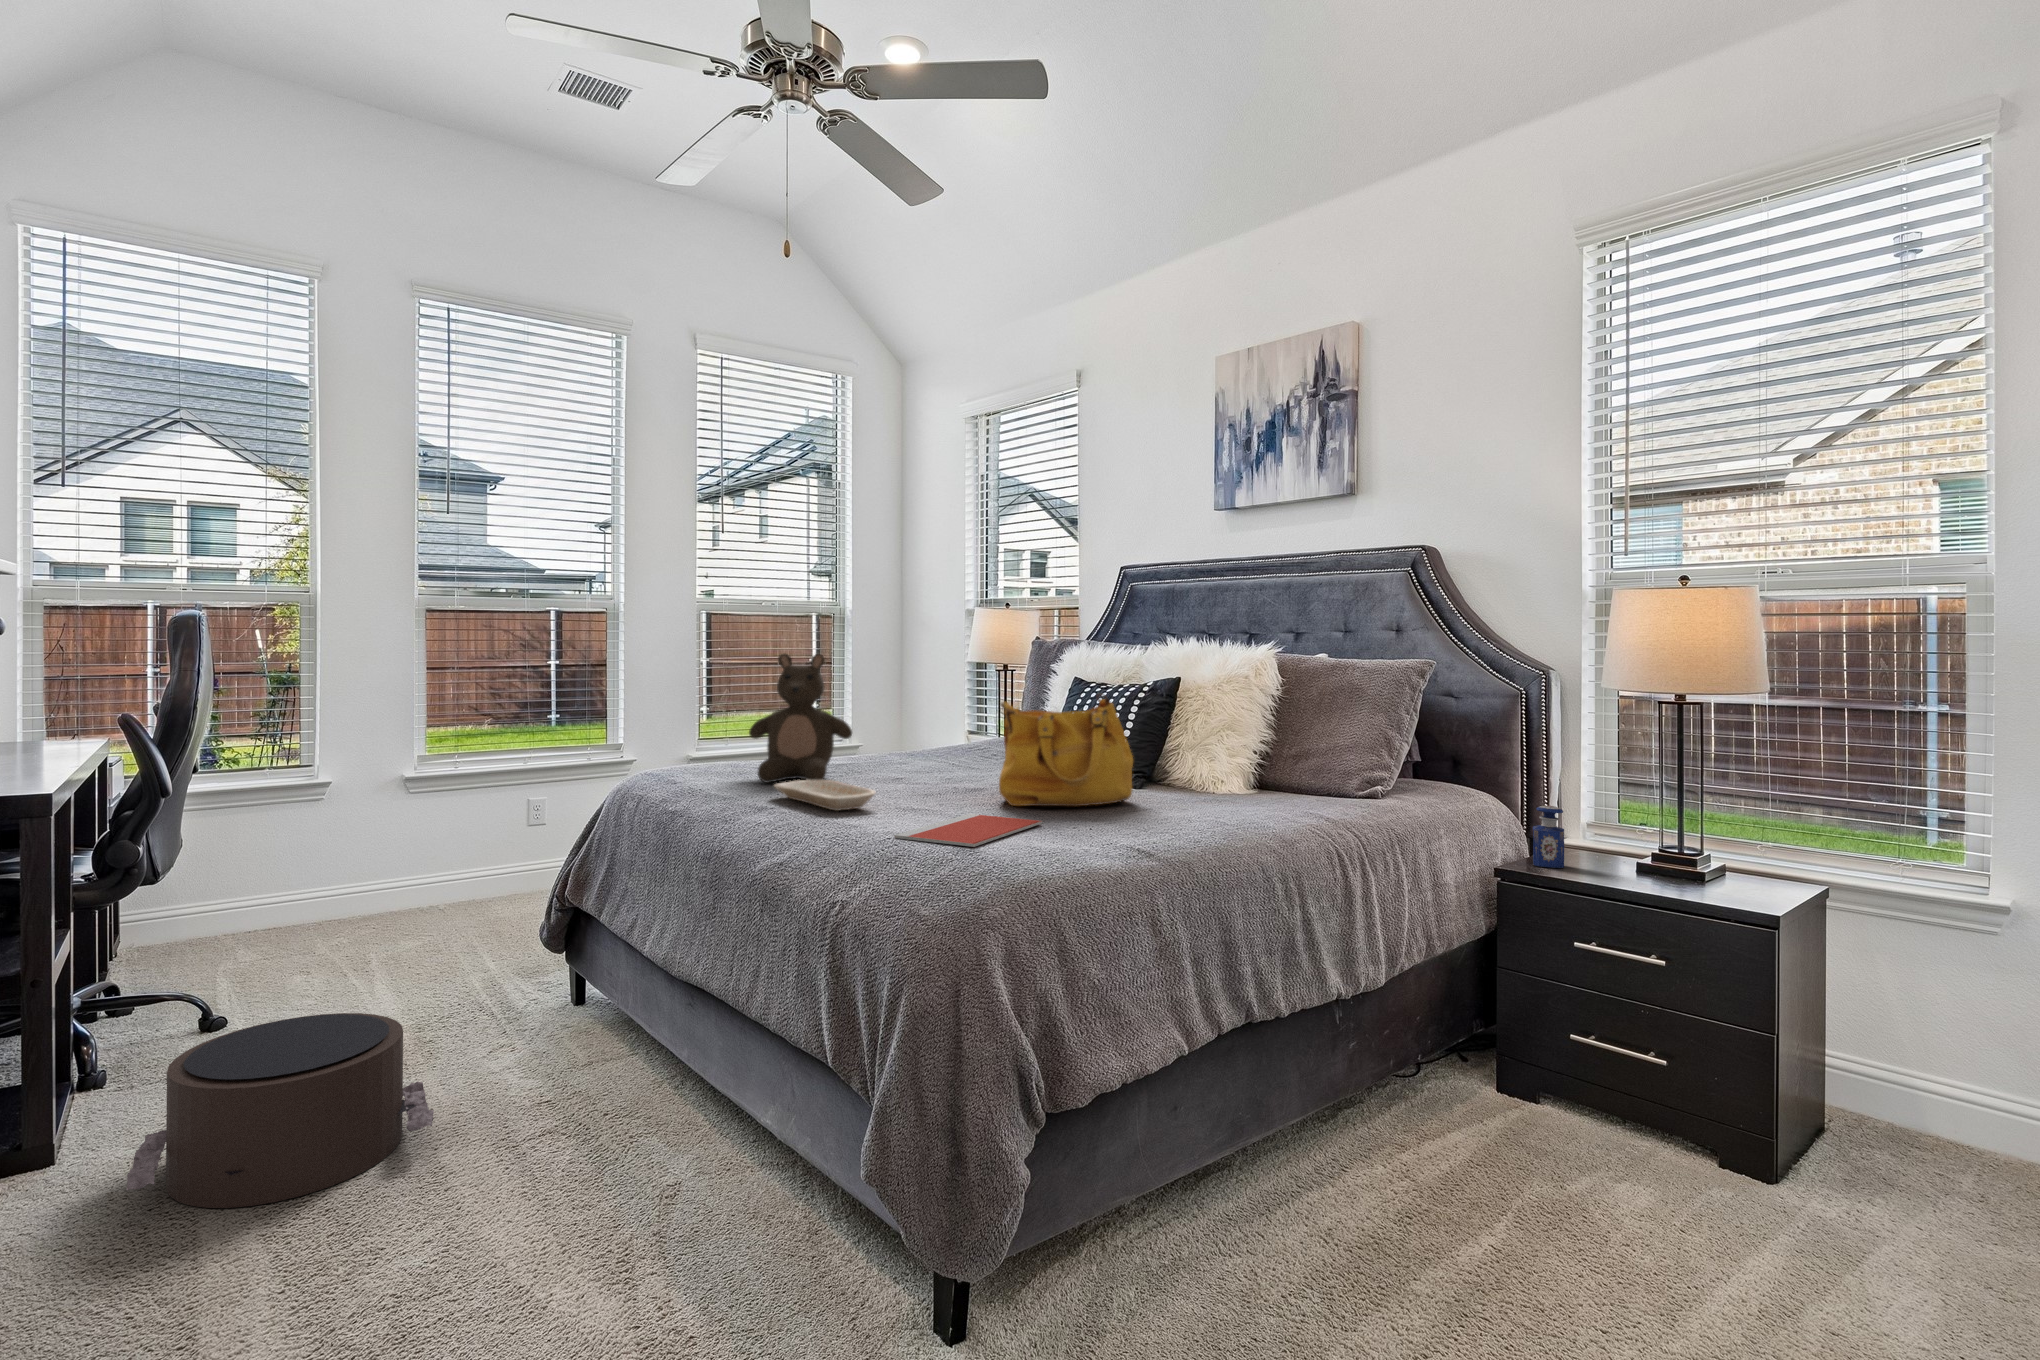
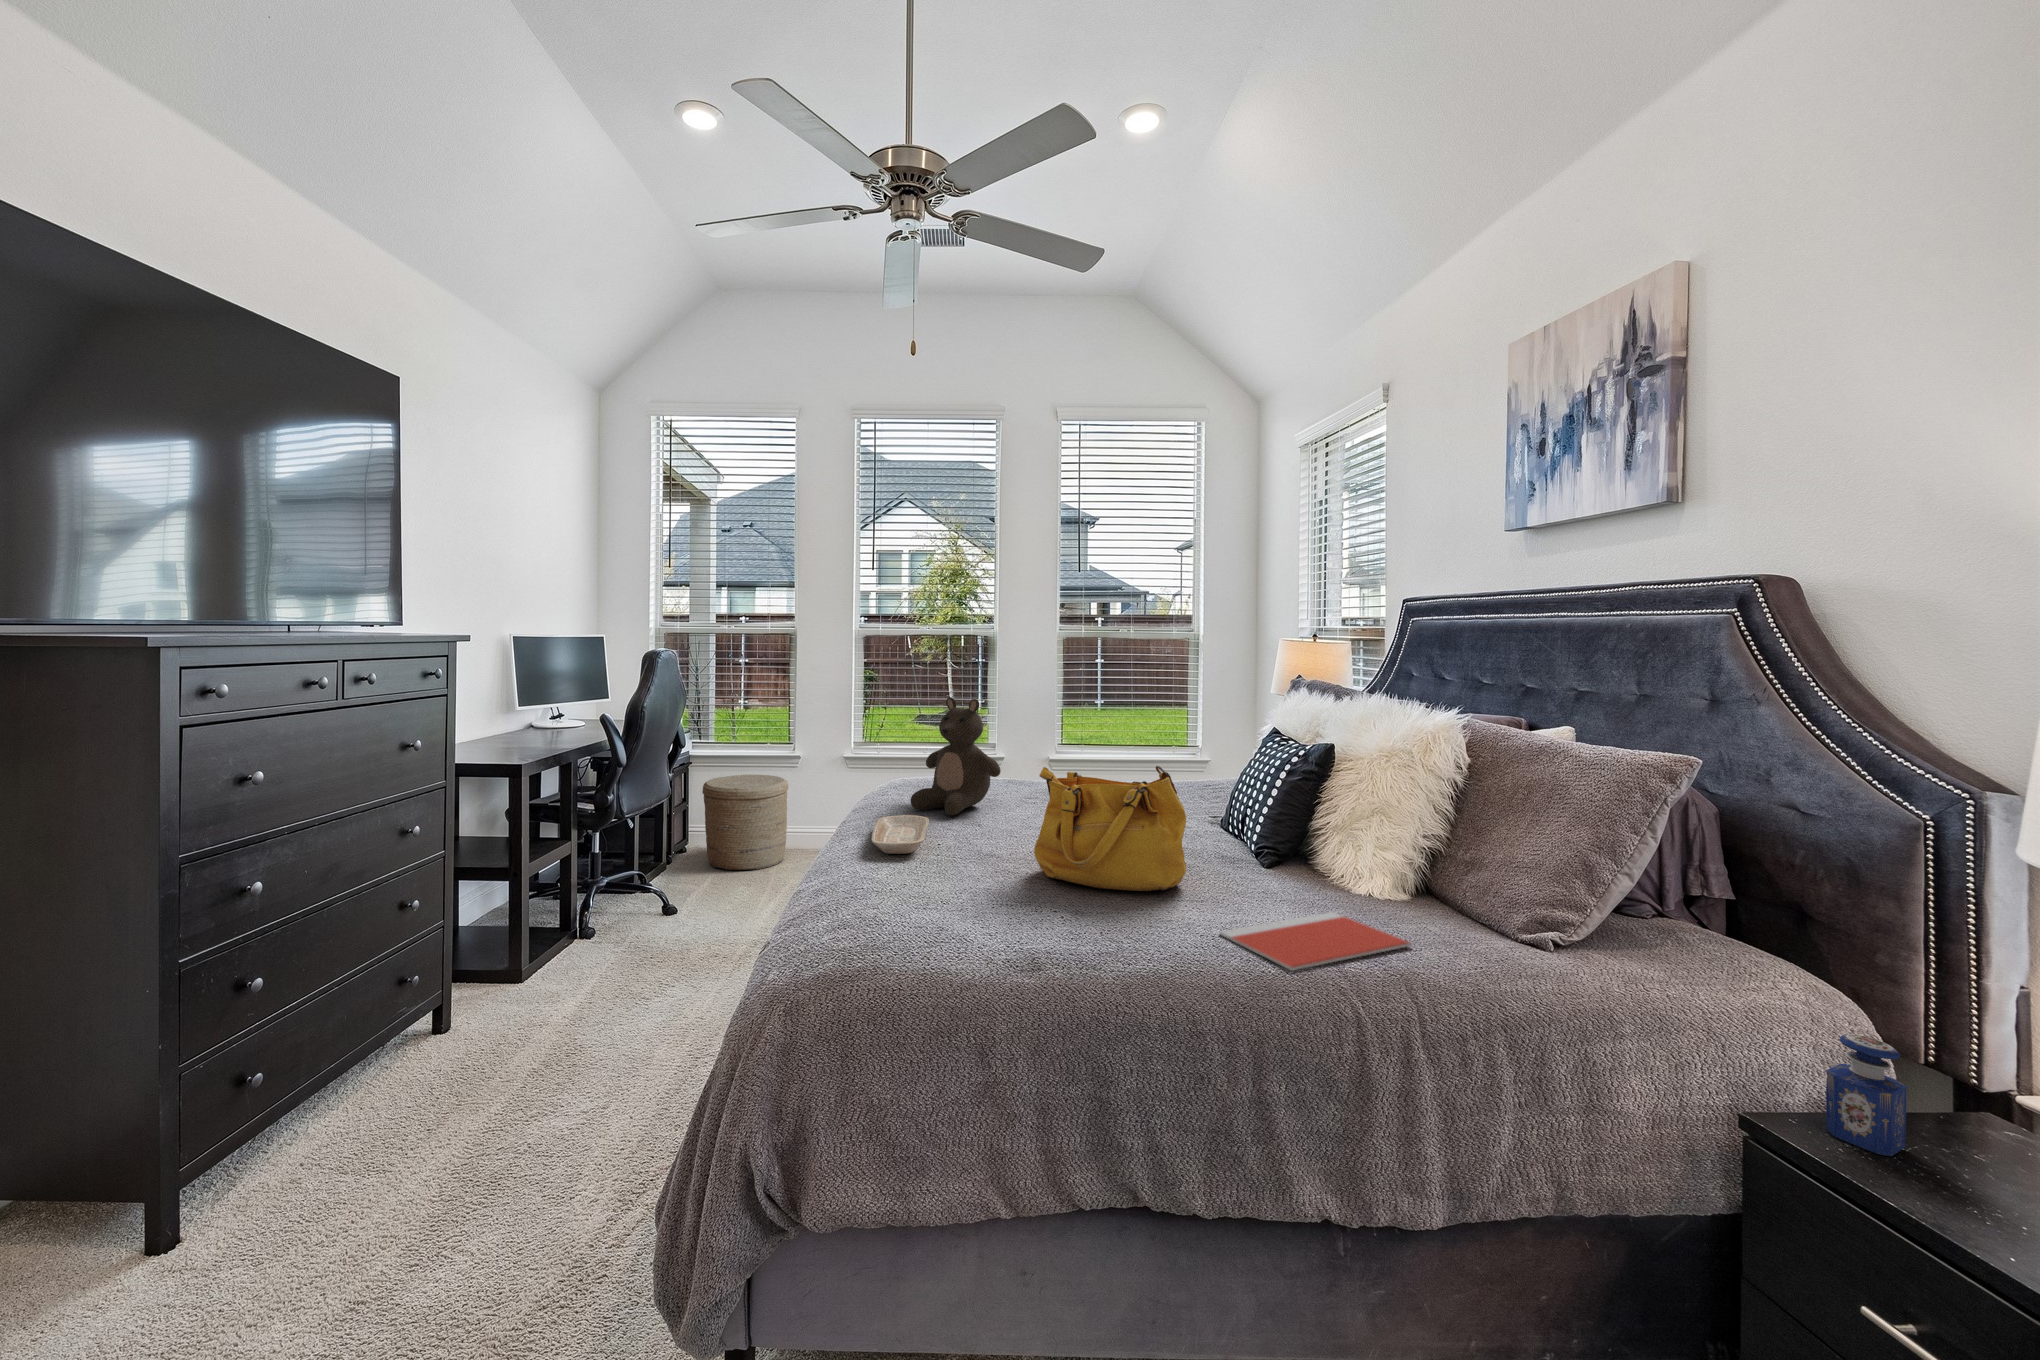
notebook: present [895,814,1042,847] -> present [1220,912,1411,970]
woven basket: none [170,815,329,965] -> present [702,775,788,870]
pouf: present [127,1013,434,1208] -> none [489,929,677,1054]

